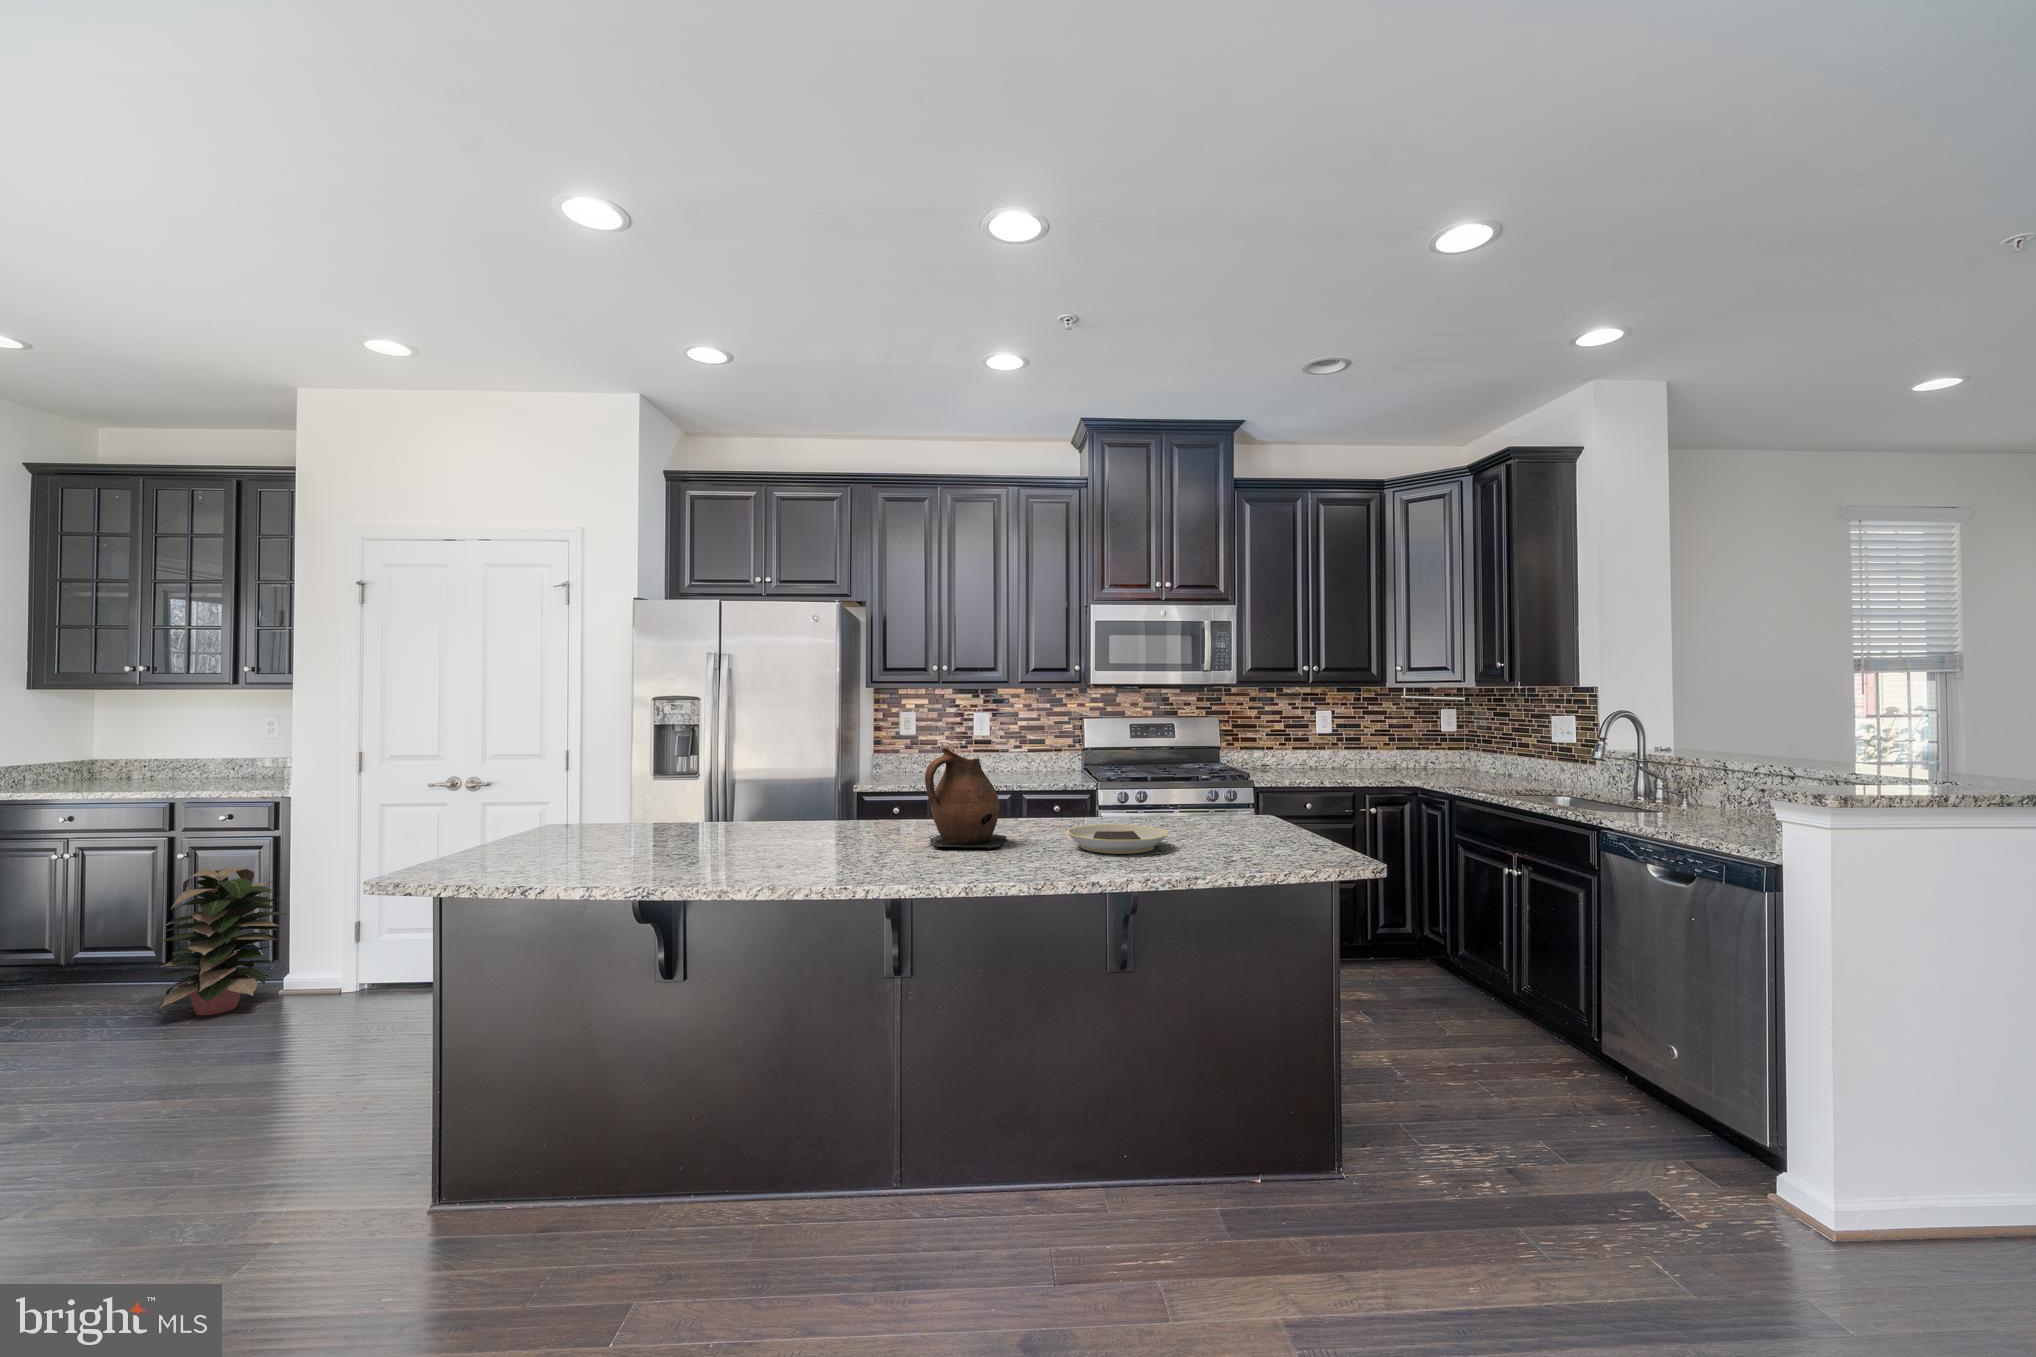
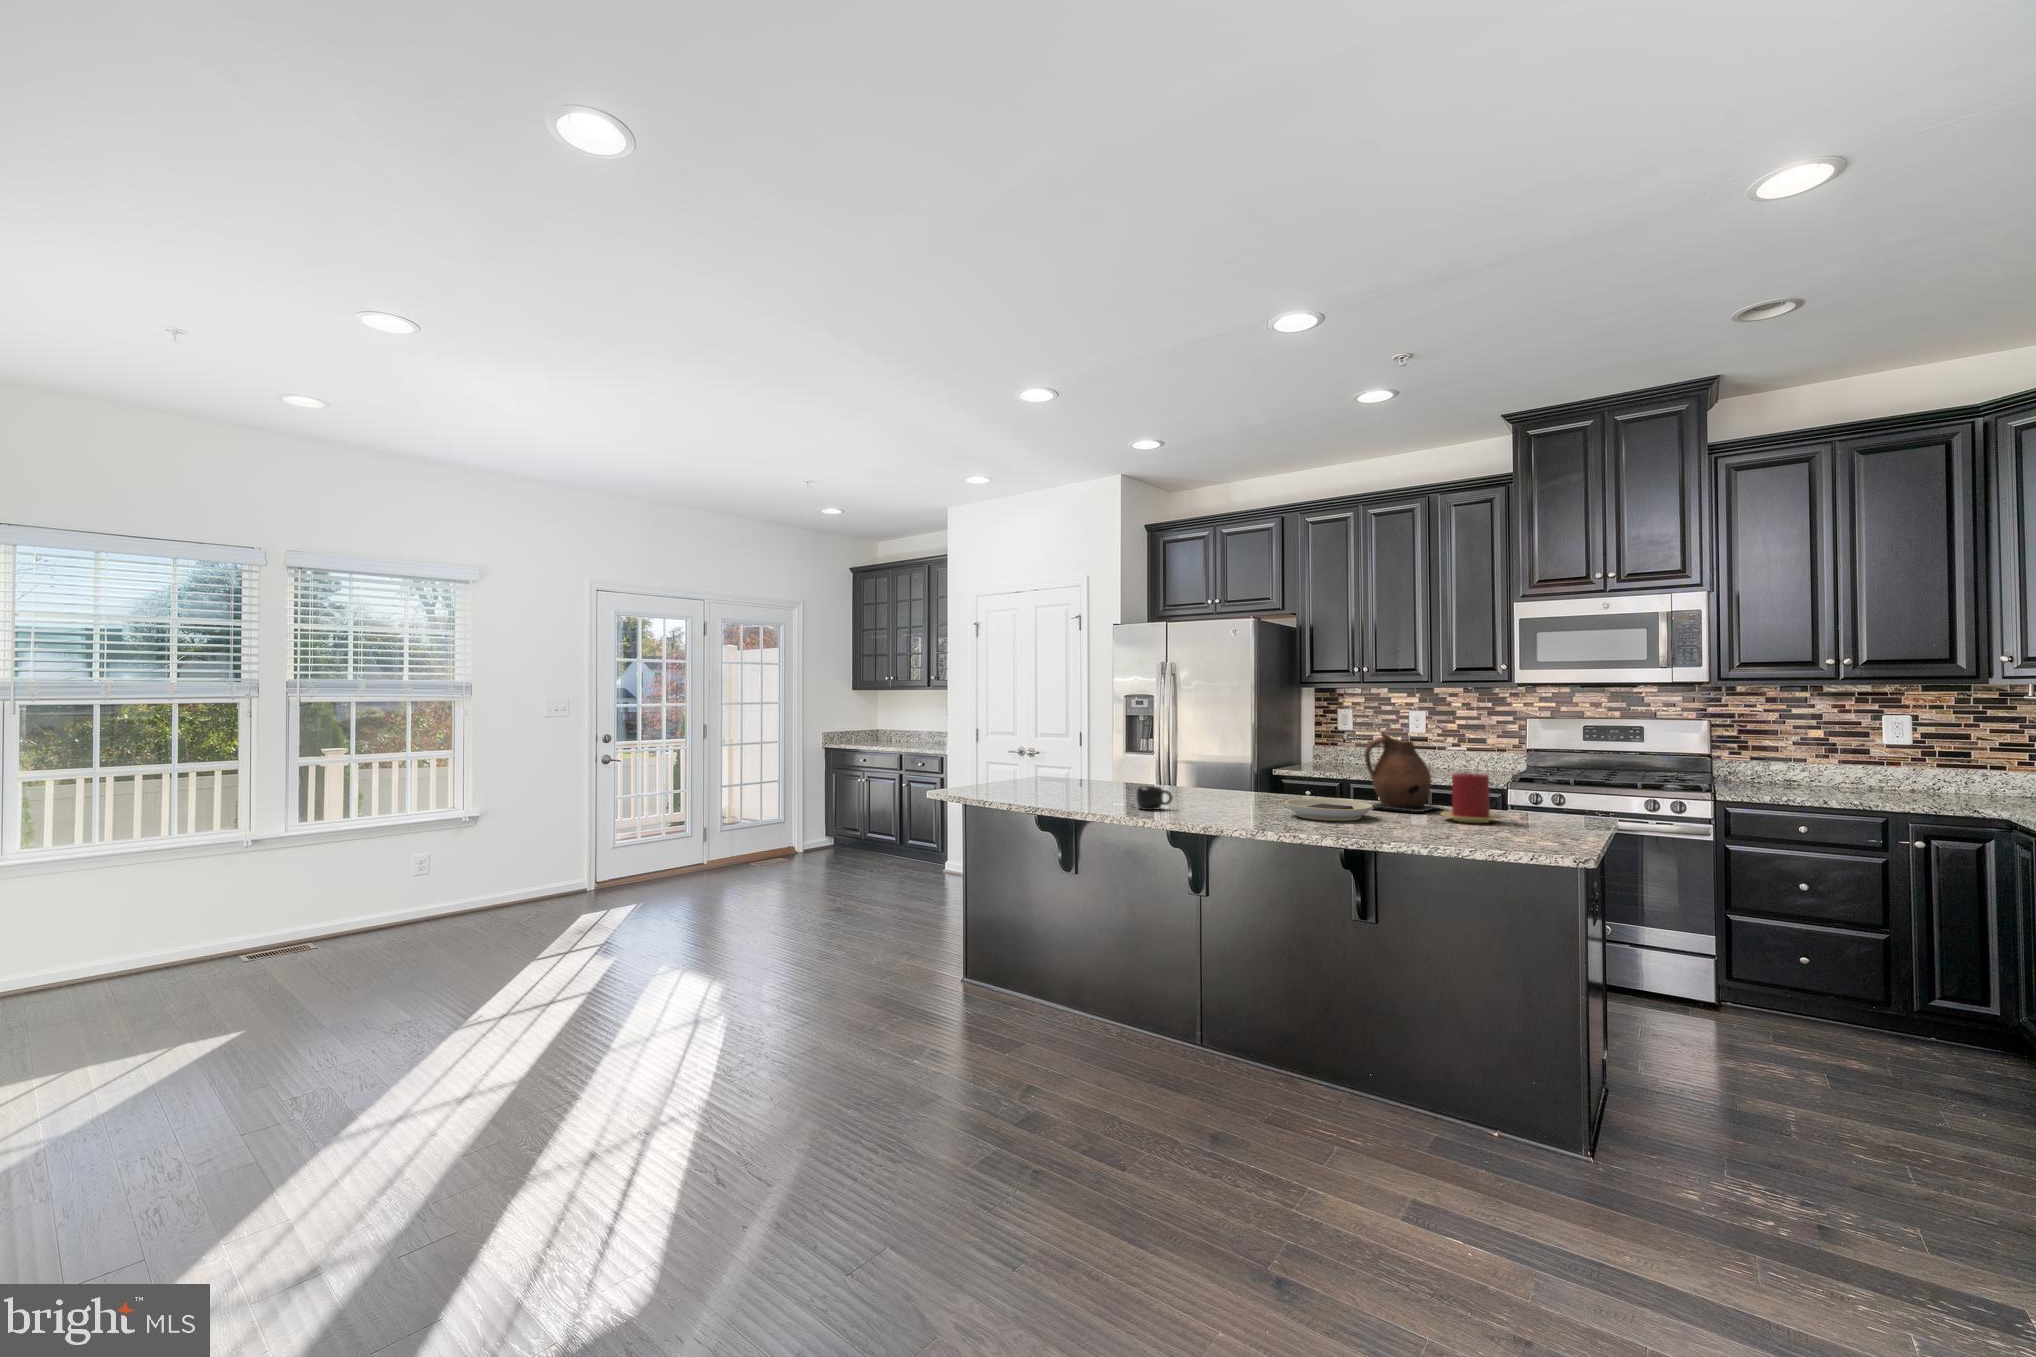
ceramic pitcher: present [925,747,1006,849] -> present [1364,731,1440,812]
candle: none [1207,783,1268,837] -> present [1441,773,1501,823]
mug: none [883,831,932,867] -> present [1136,786,1173,810]
decorative plant: present [158,868,287,1015] -> none [886,793,944,877]

